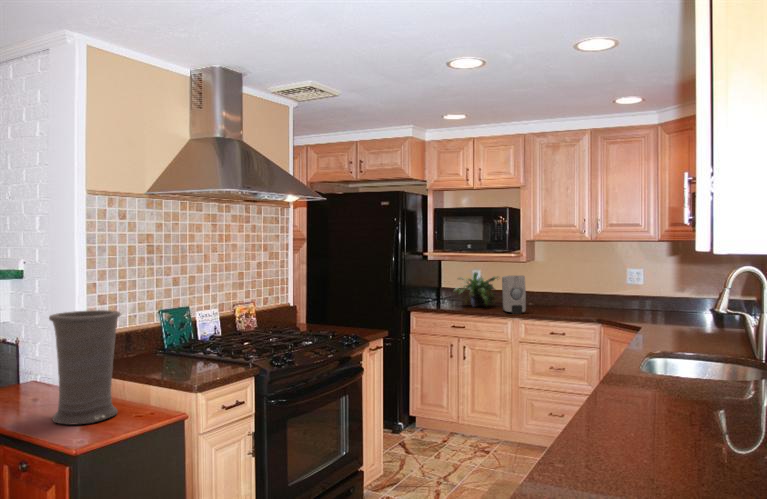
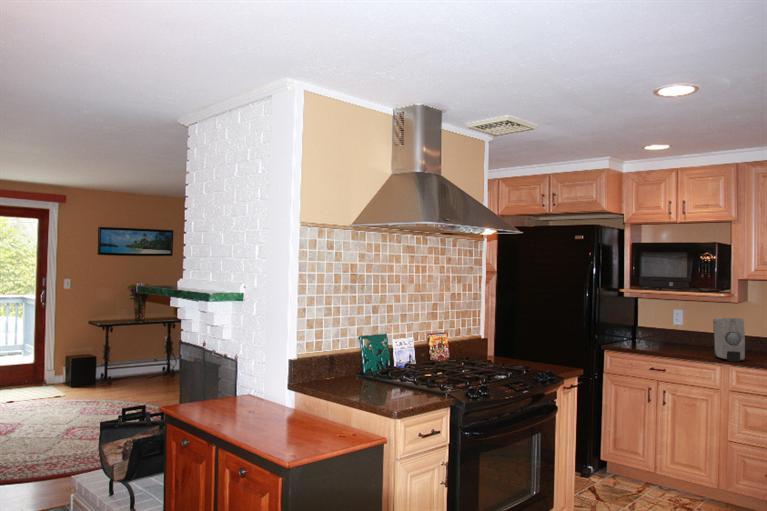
potted plant: present [454,272,498,306] -> none [652,311,710,350]
vase: present [49,310,120,424] -> none [266,333,328,441]

